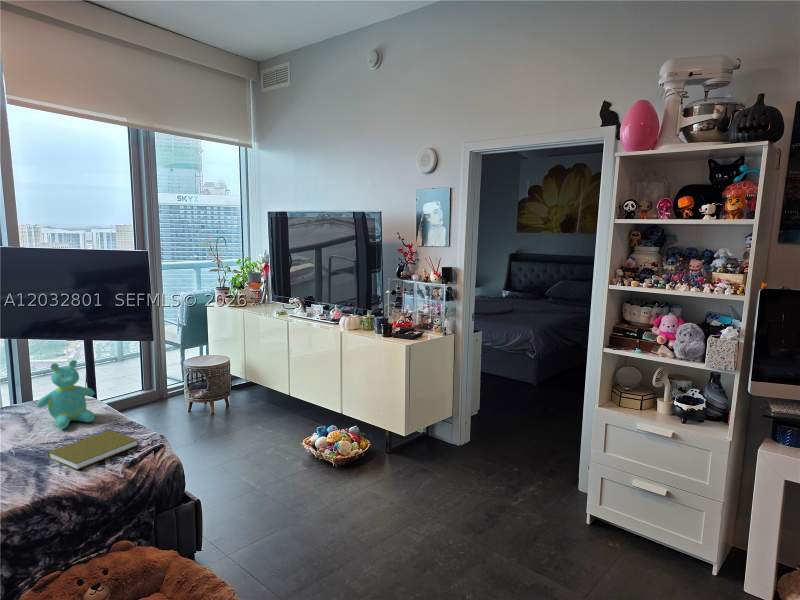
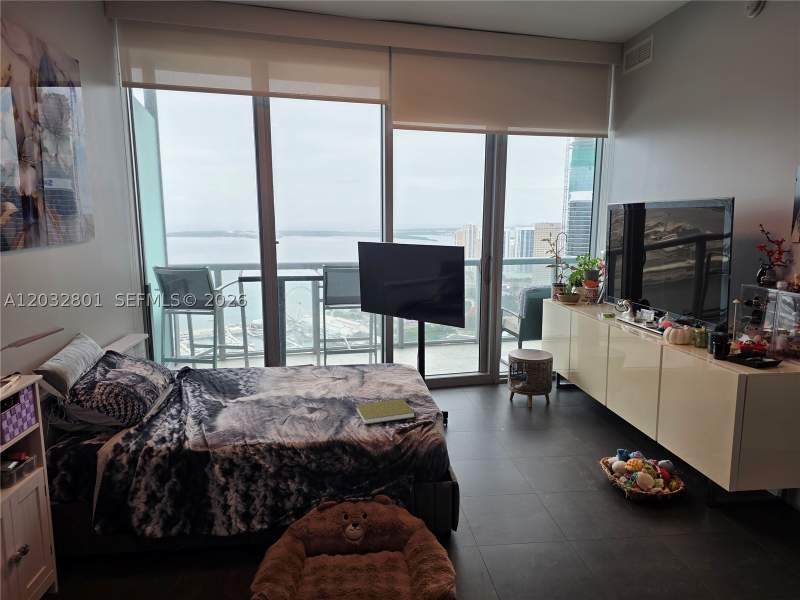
teddy bear: present [37,360,95,429] -> none [366,336,406,390]

